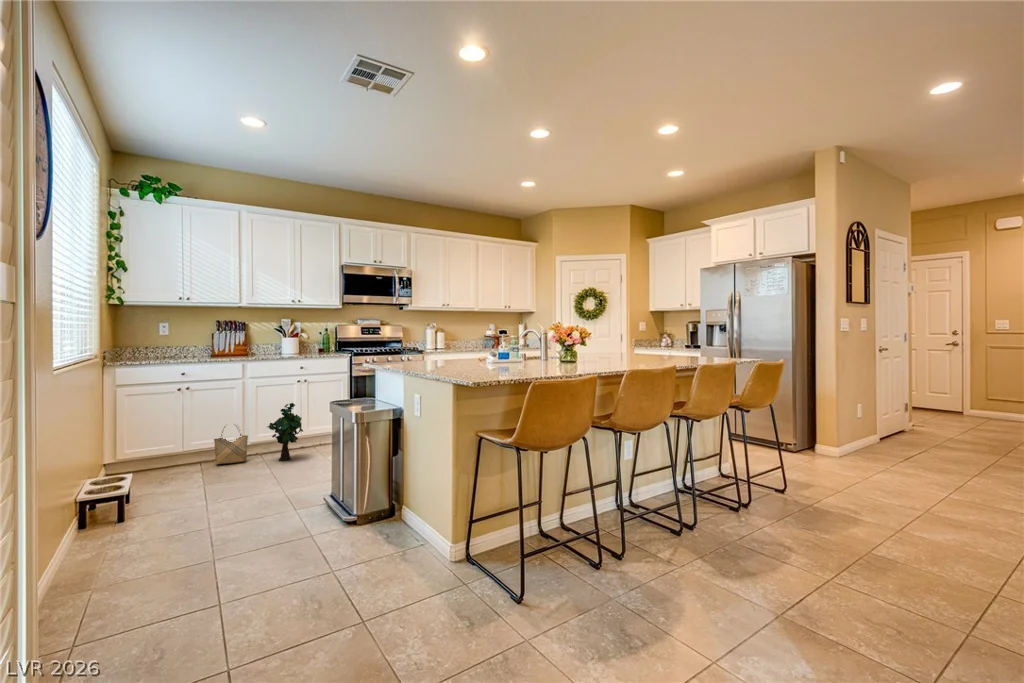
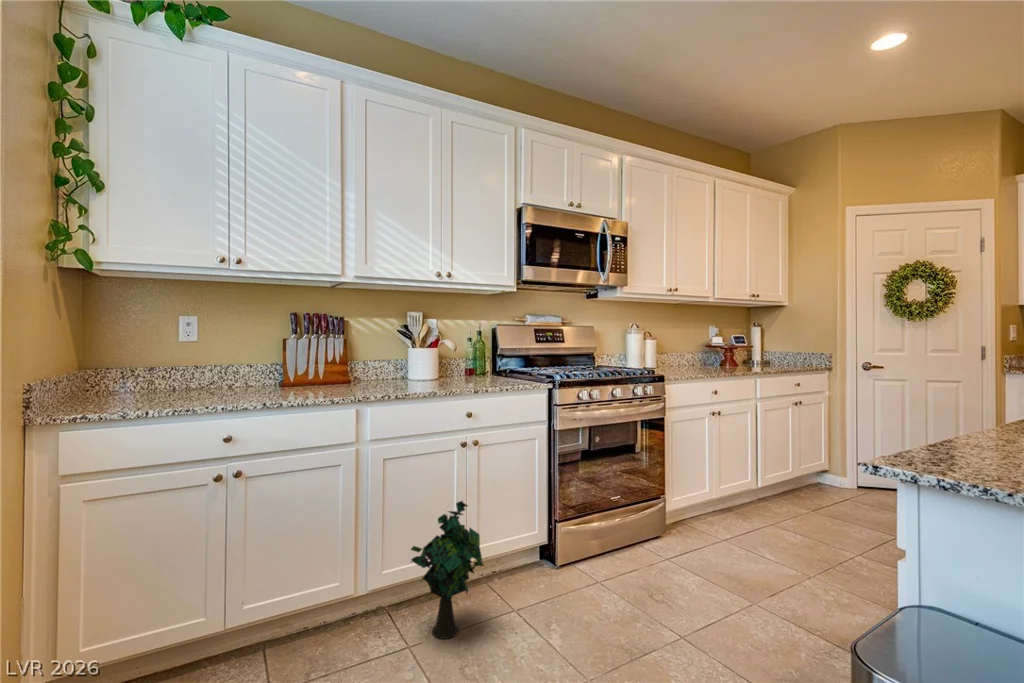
woven basket: present [214,425,248,464] -> none [292,542,365,652]

